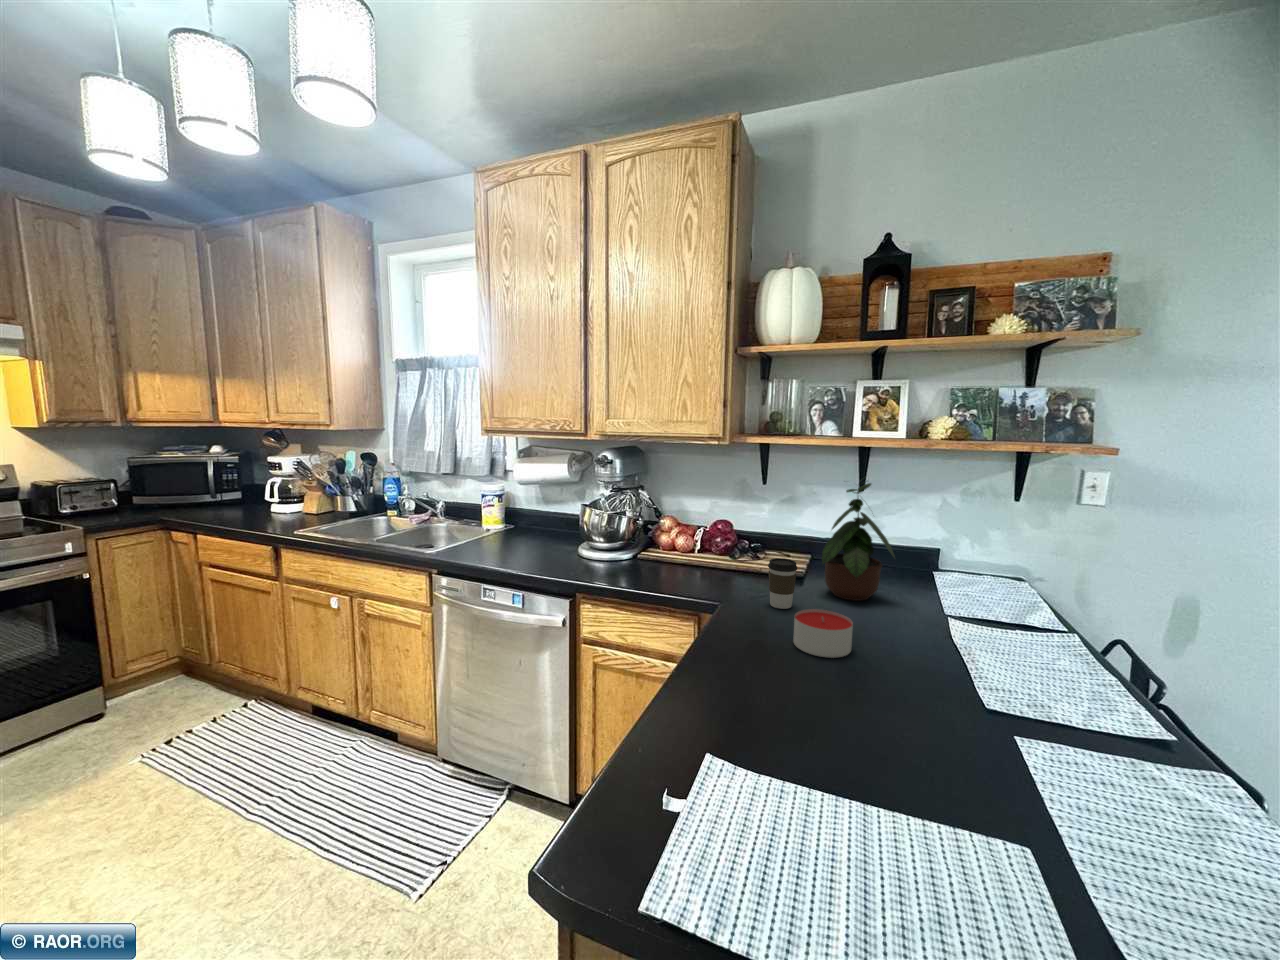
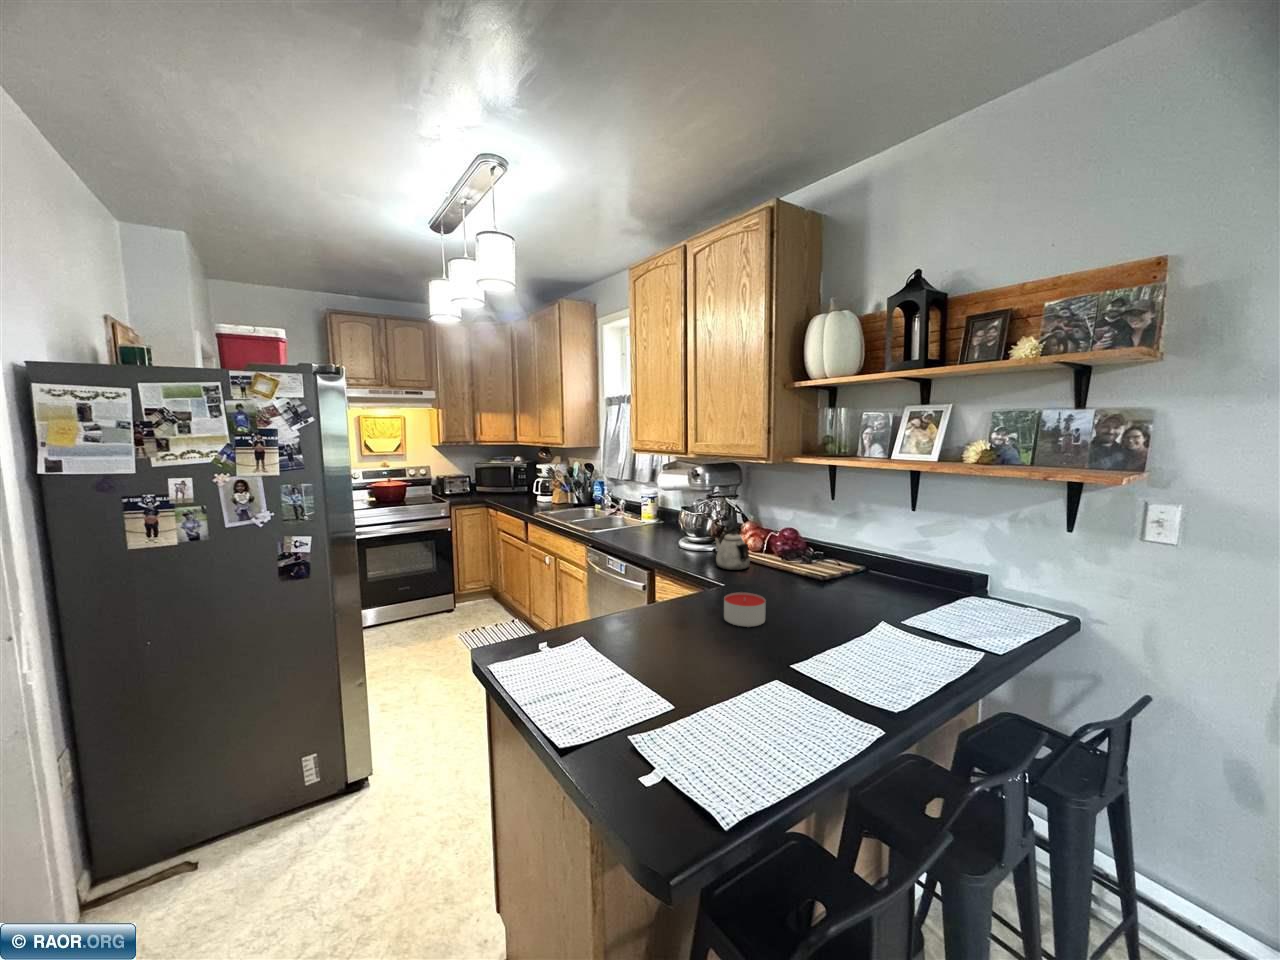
potted plant: present [822,482,895,601] -> none [810,494,881,602]
teapot: none [655,531,717,581] -> present [715,532,750,570]
coffee cup: present [768,558,797,609] -> none [755,557,778,596]

